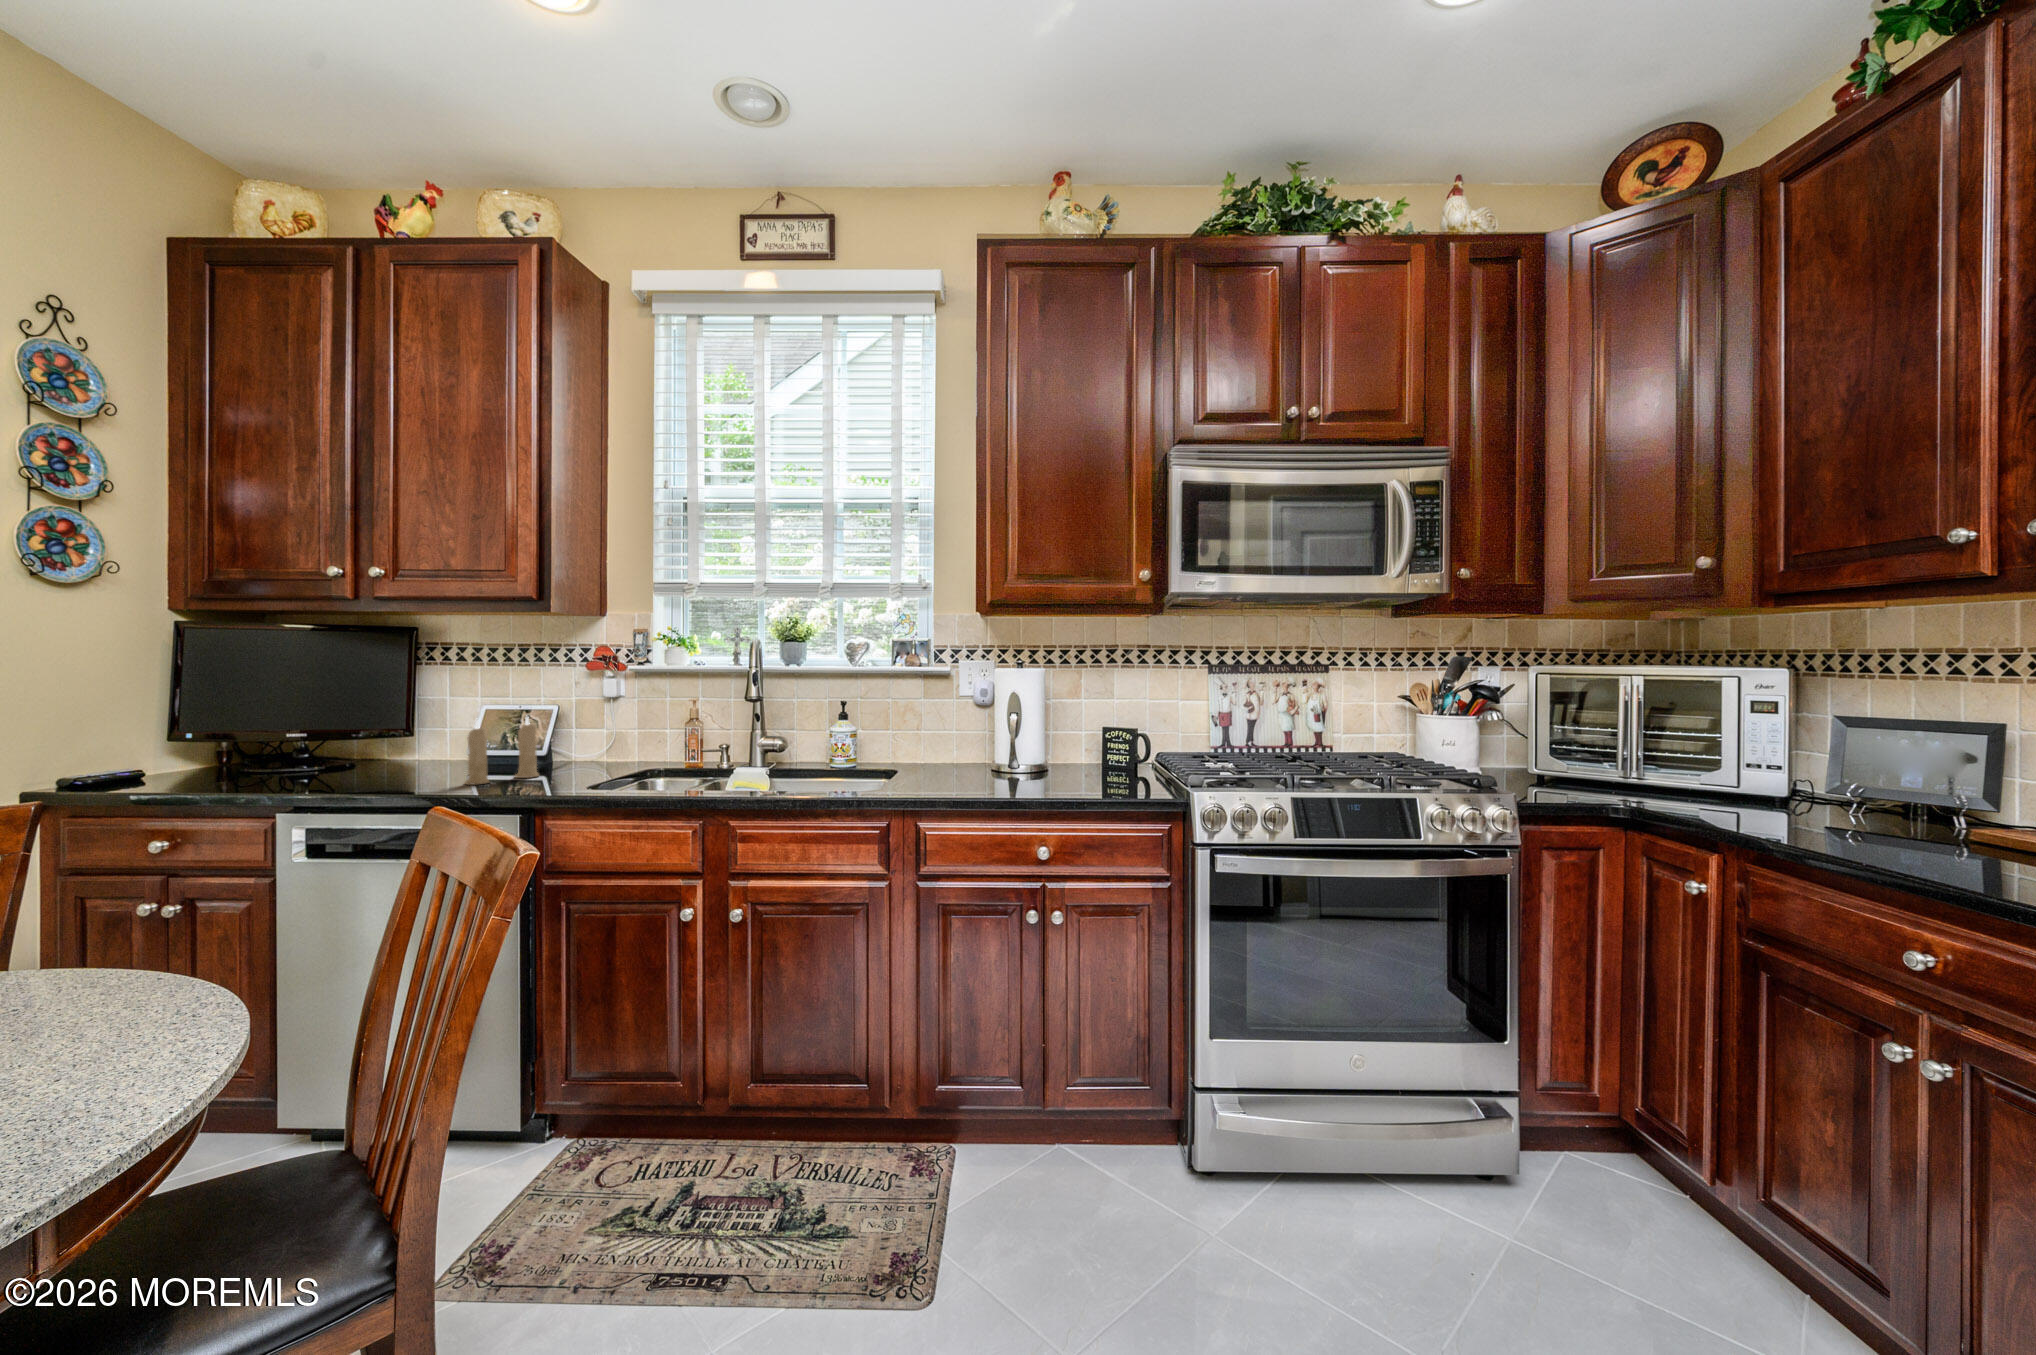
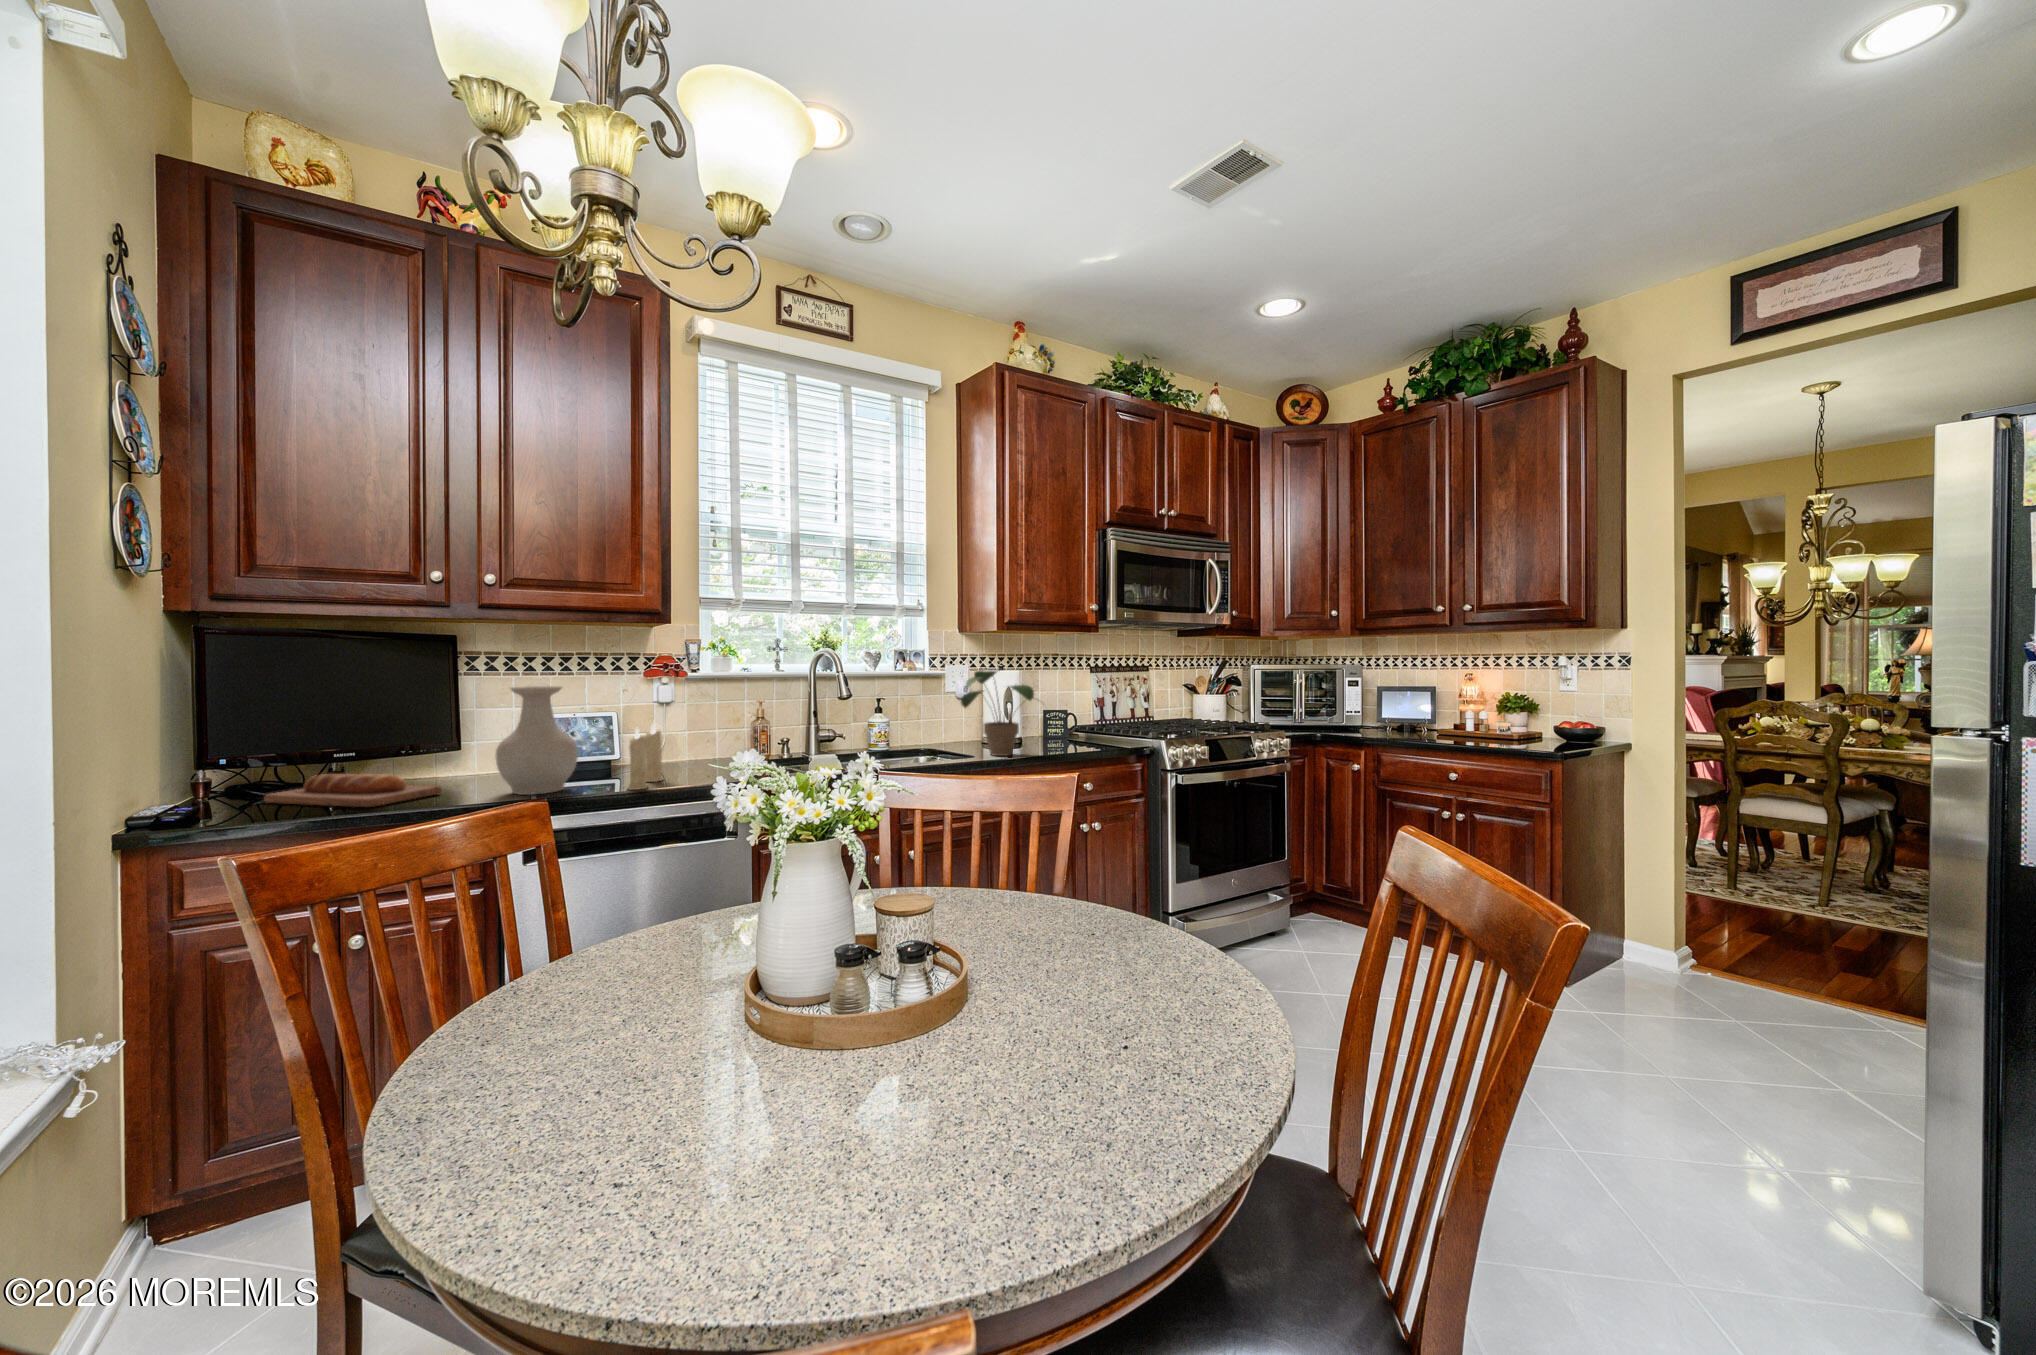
potted plant: none [893,665,1013,787] -> present [961,670,1034,756]
vase: none [373,673,458,780] -> present [495,686,578,795]
bread loaf: none [271,745,365,777] -> present [264,774,442,807]

